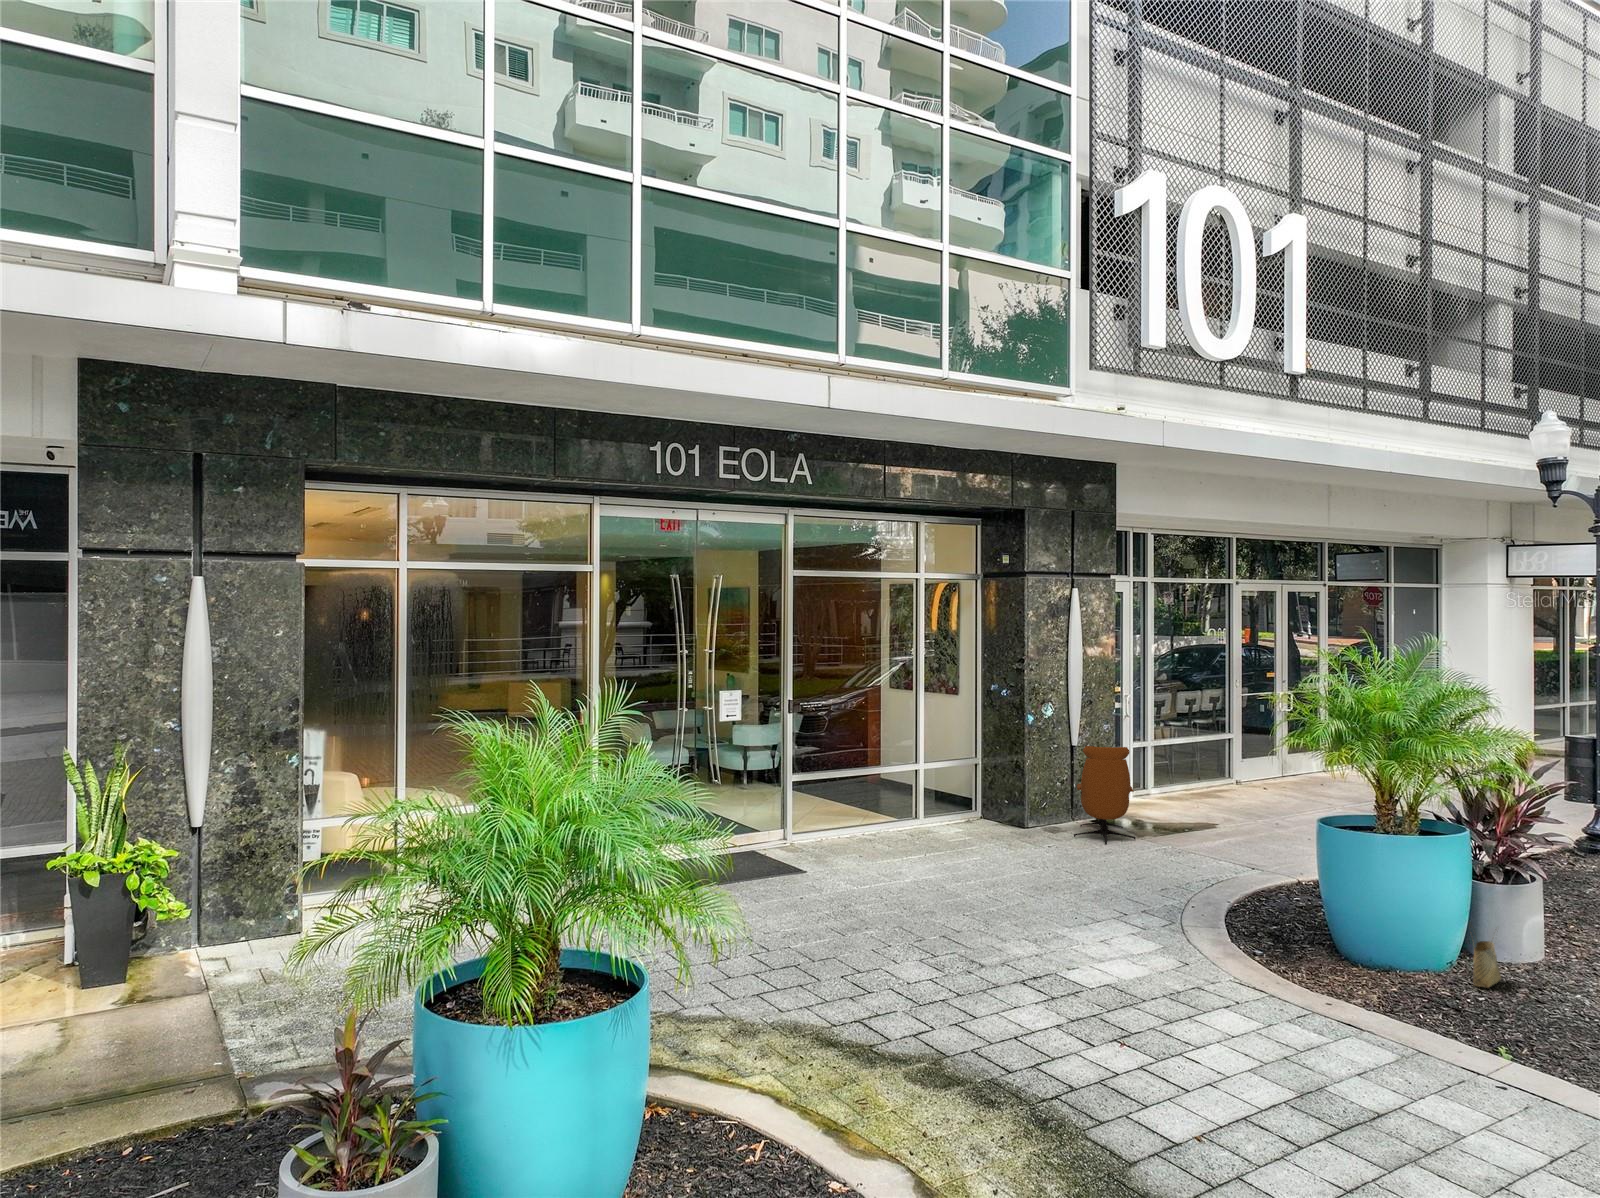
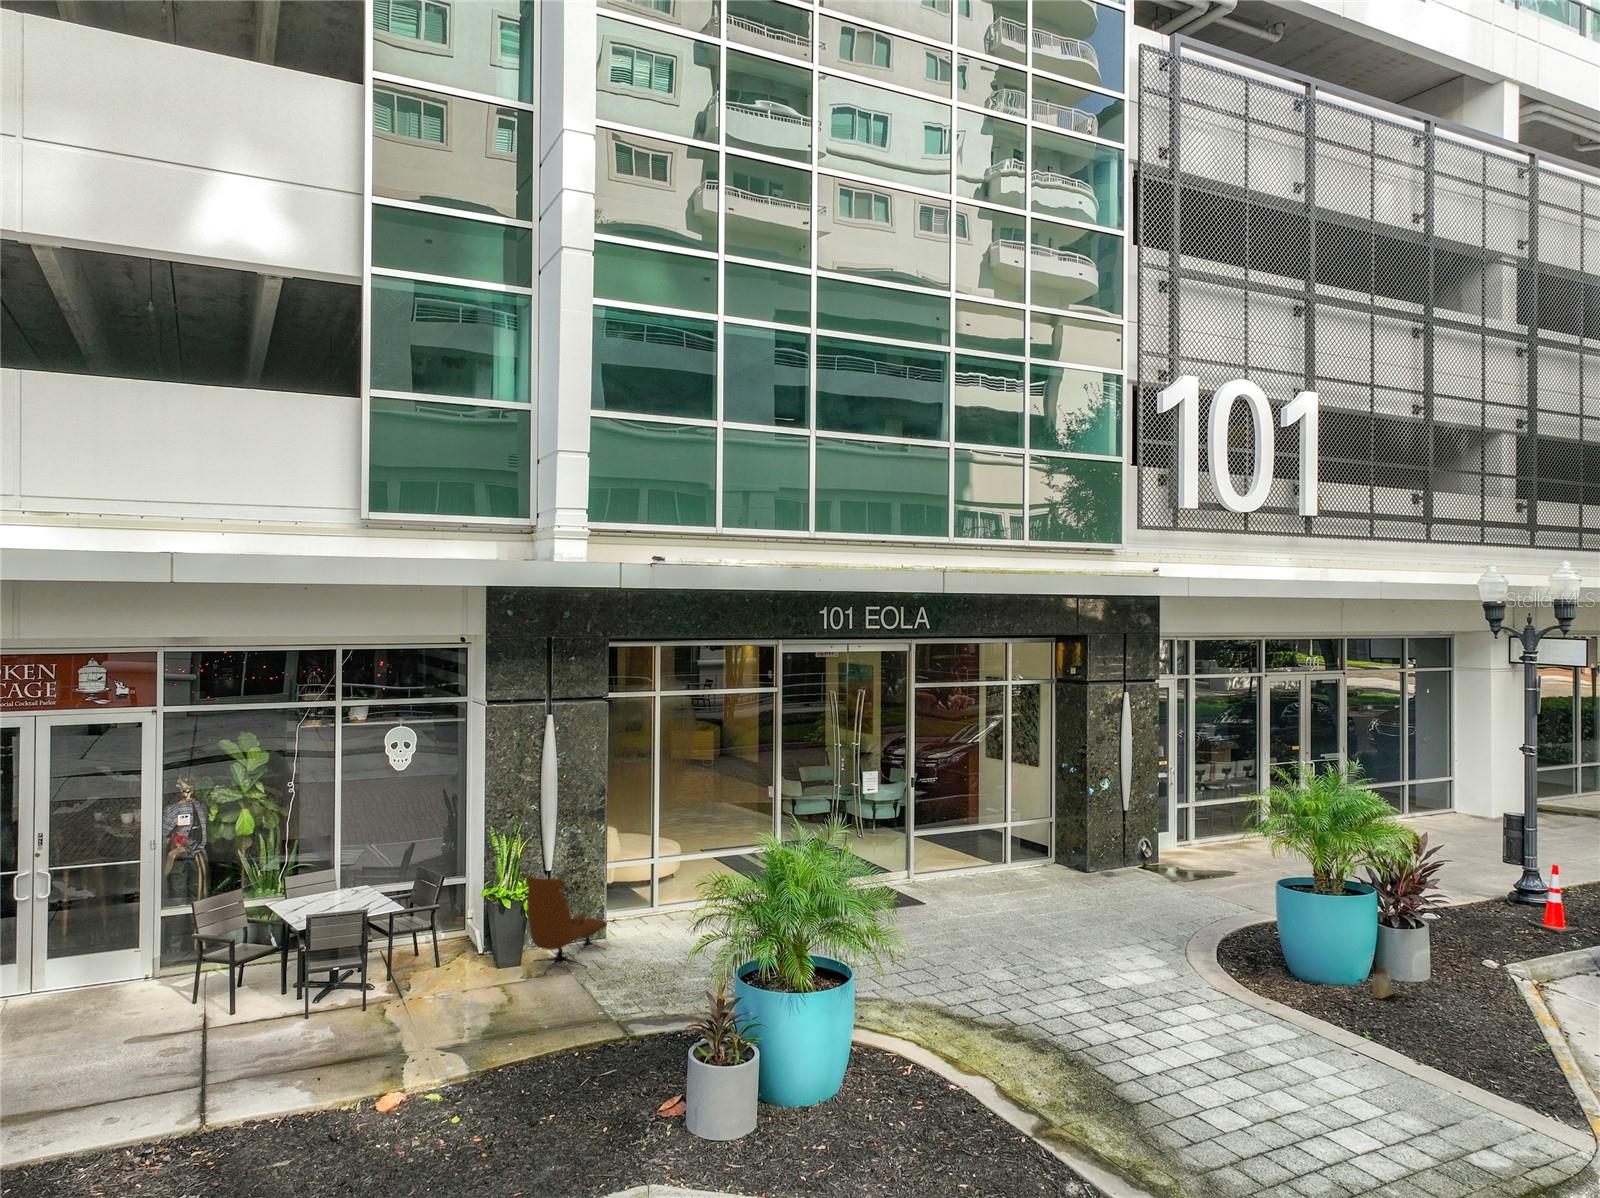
lounge chair: present [1074,746,1135,844] -> present [525,876,607,974]

